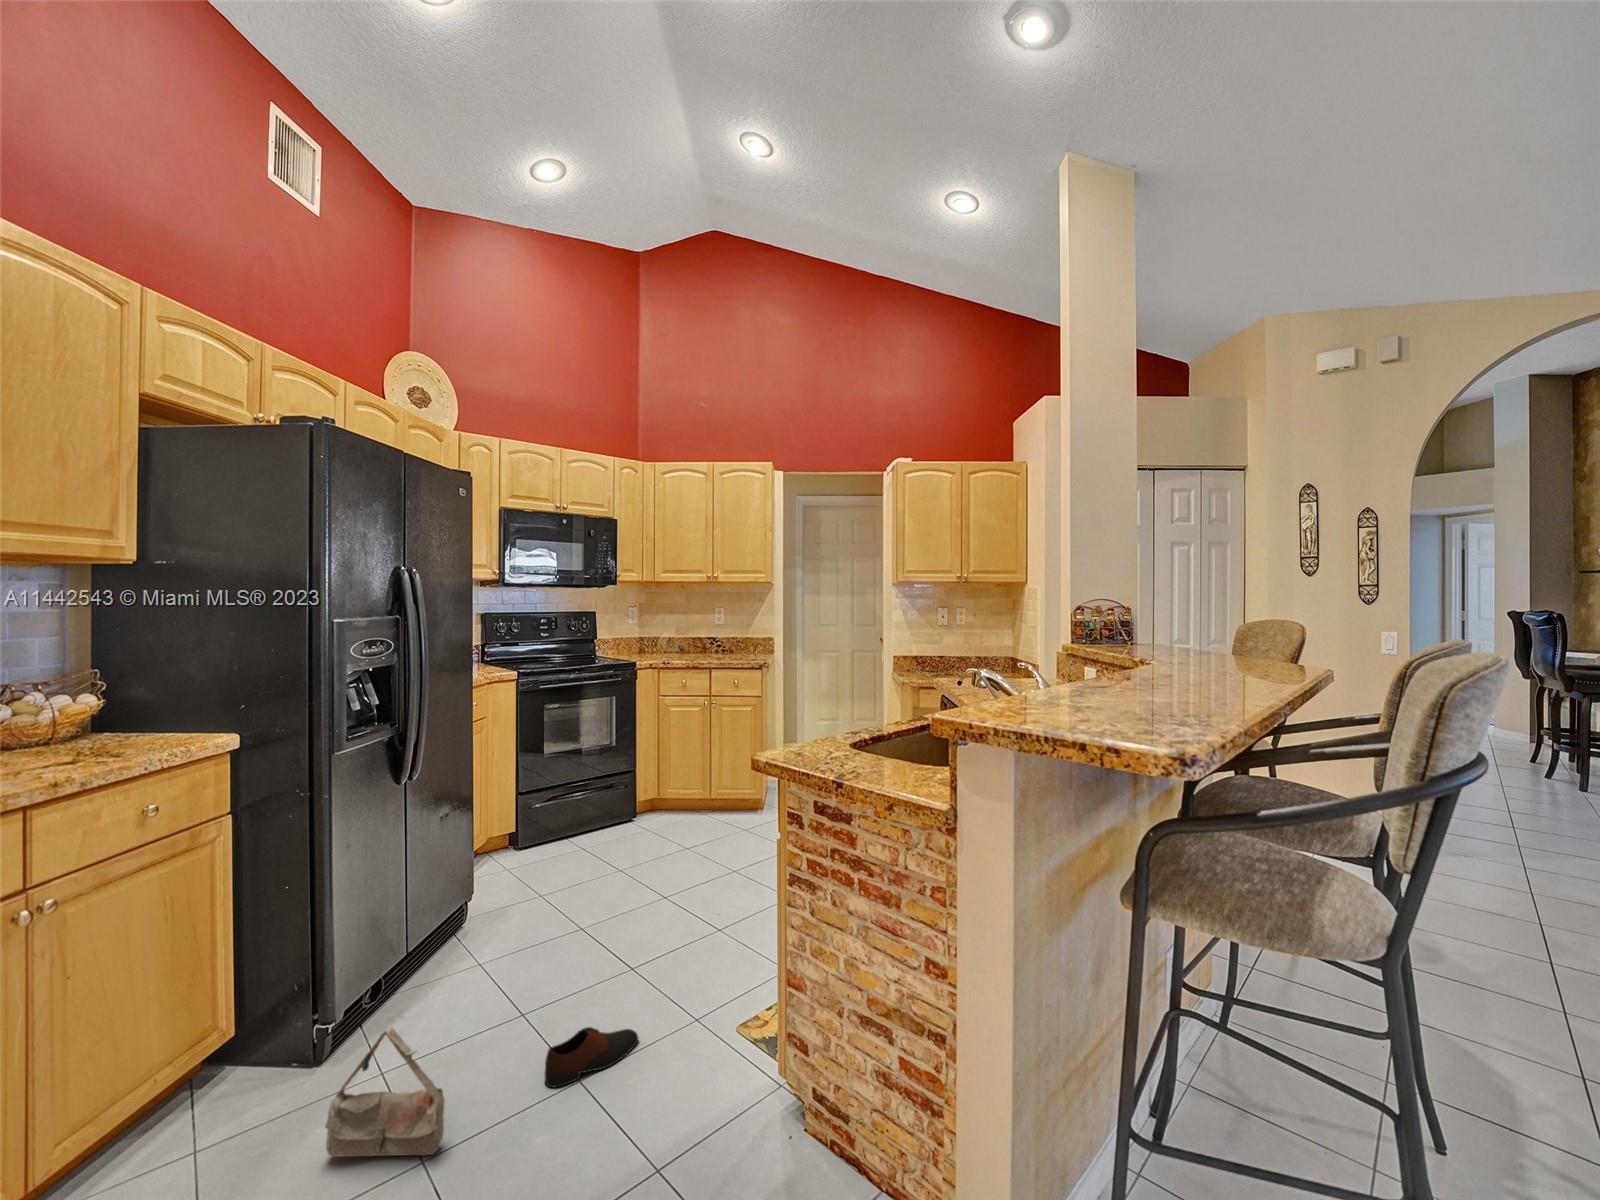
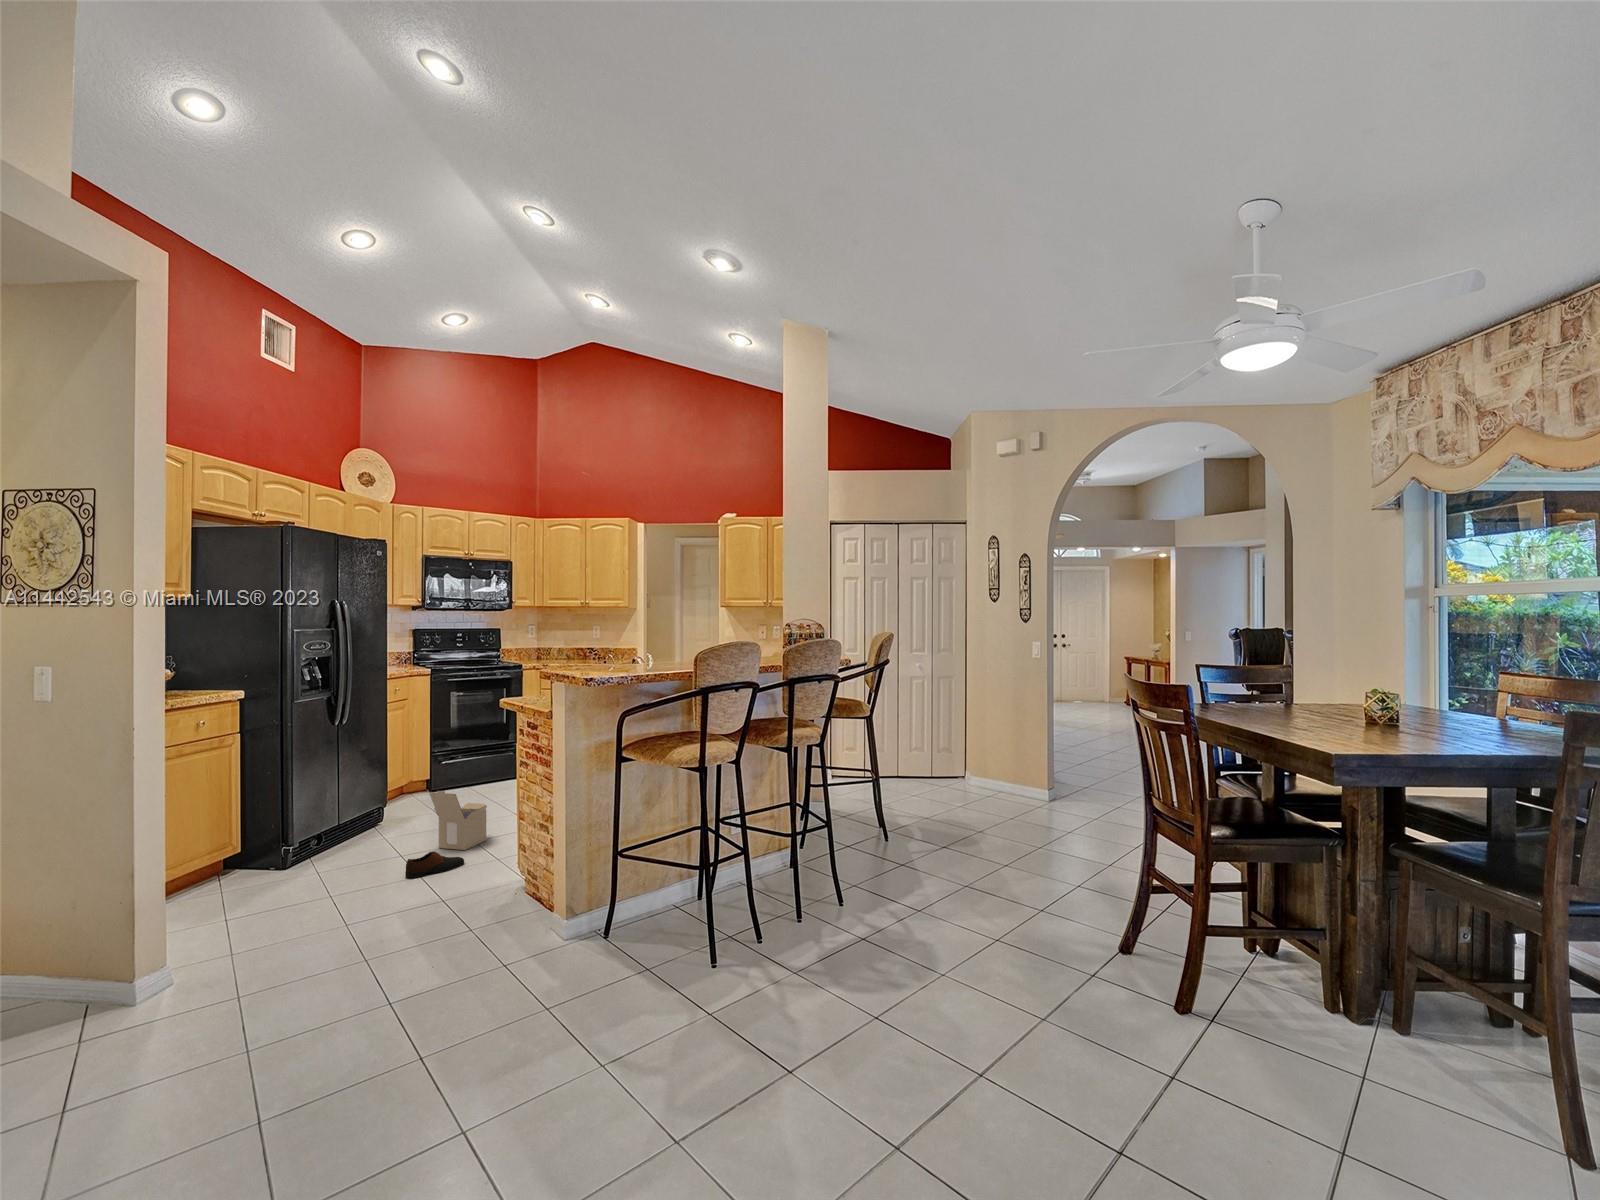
cardboard box: none [563,901,653,1000] -> present [429,791,487,850]
bag: present [325,1027,445,1157] -> none [284,834,346,898]

